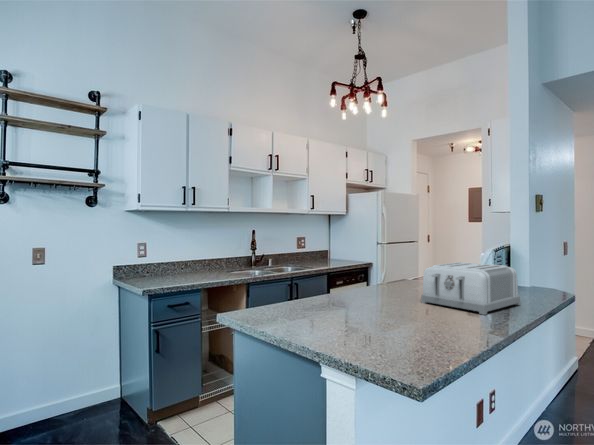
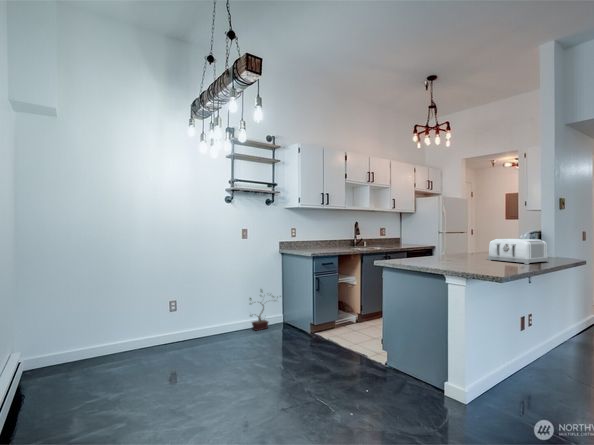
potted plant: none [39,349,111,425] -> present [250,290,274,331]

